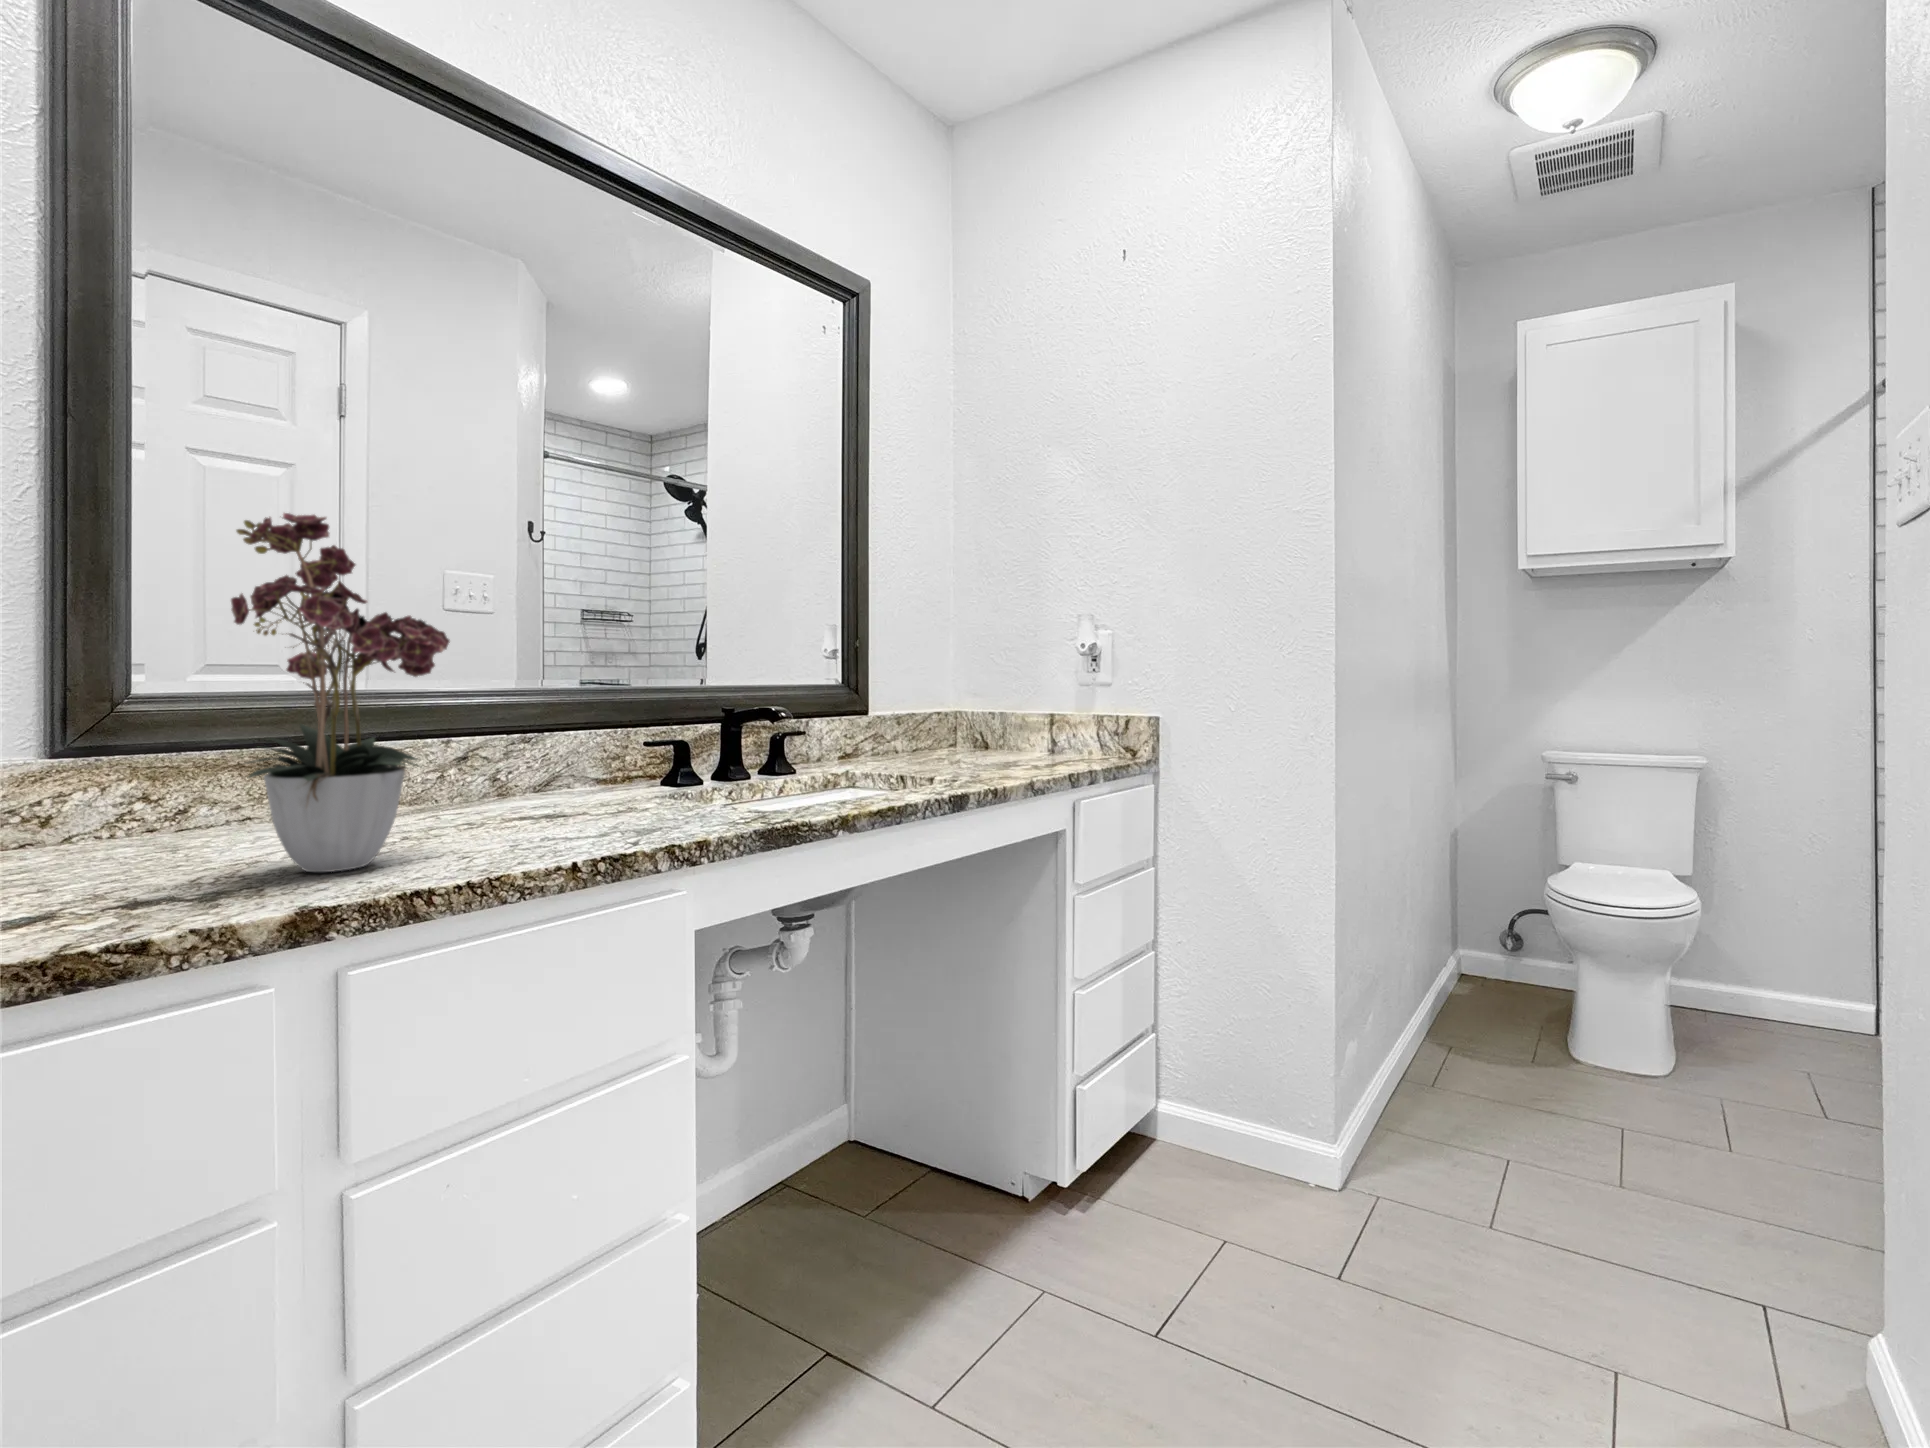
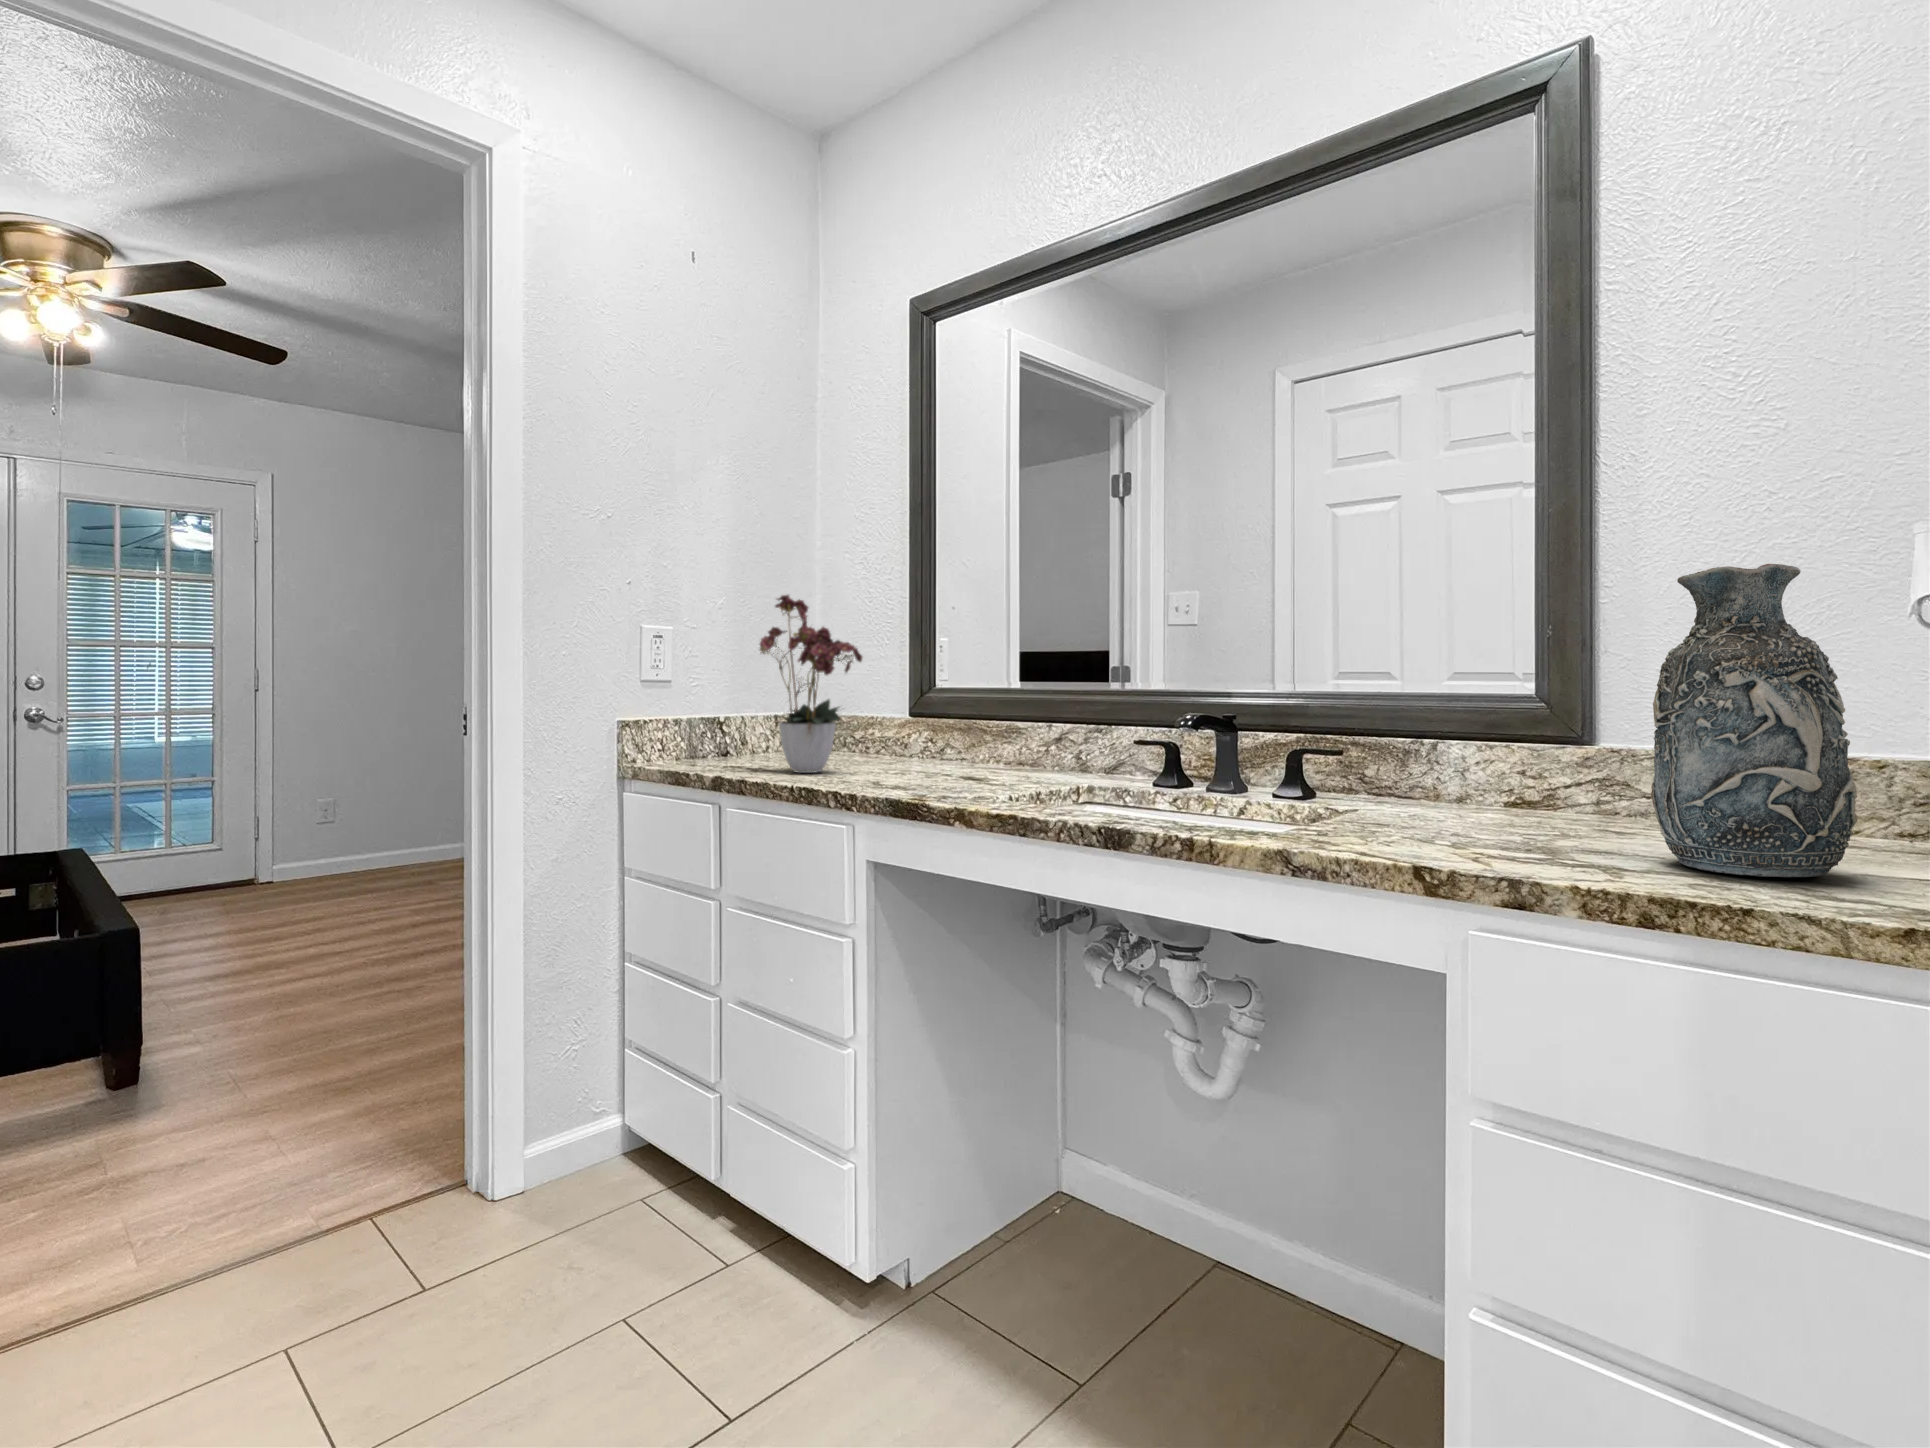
decorative vase: none [1005,635,1084,760] -> present [1651,564,1857,877]

